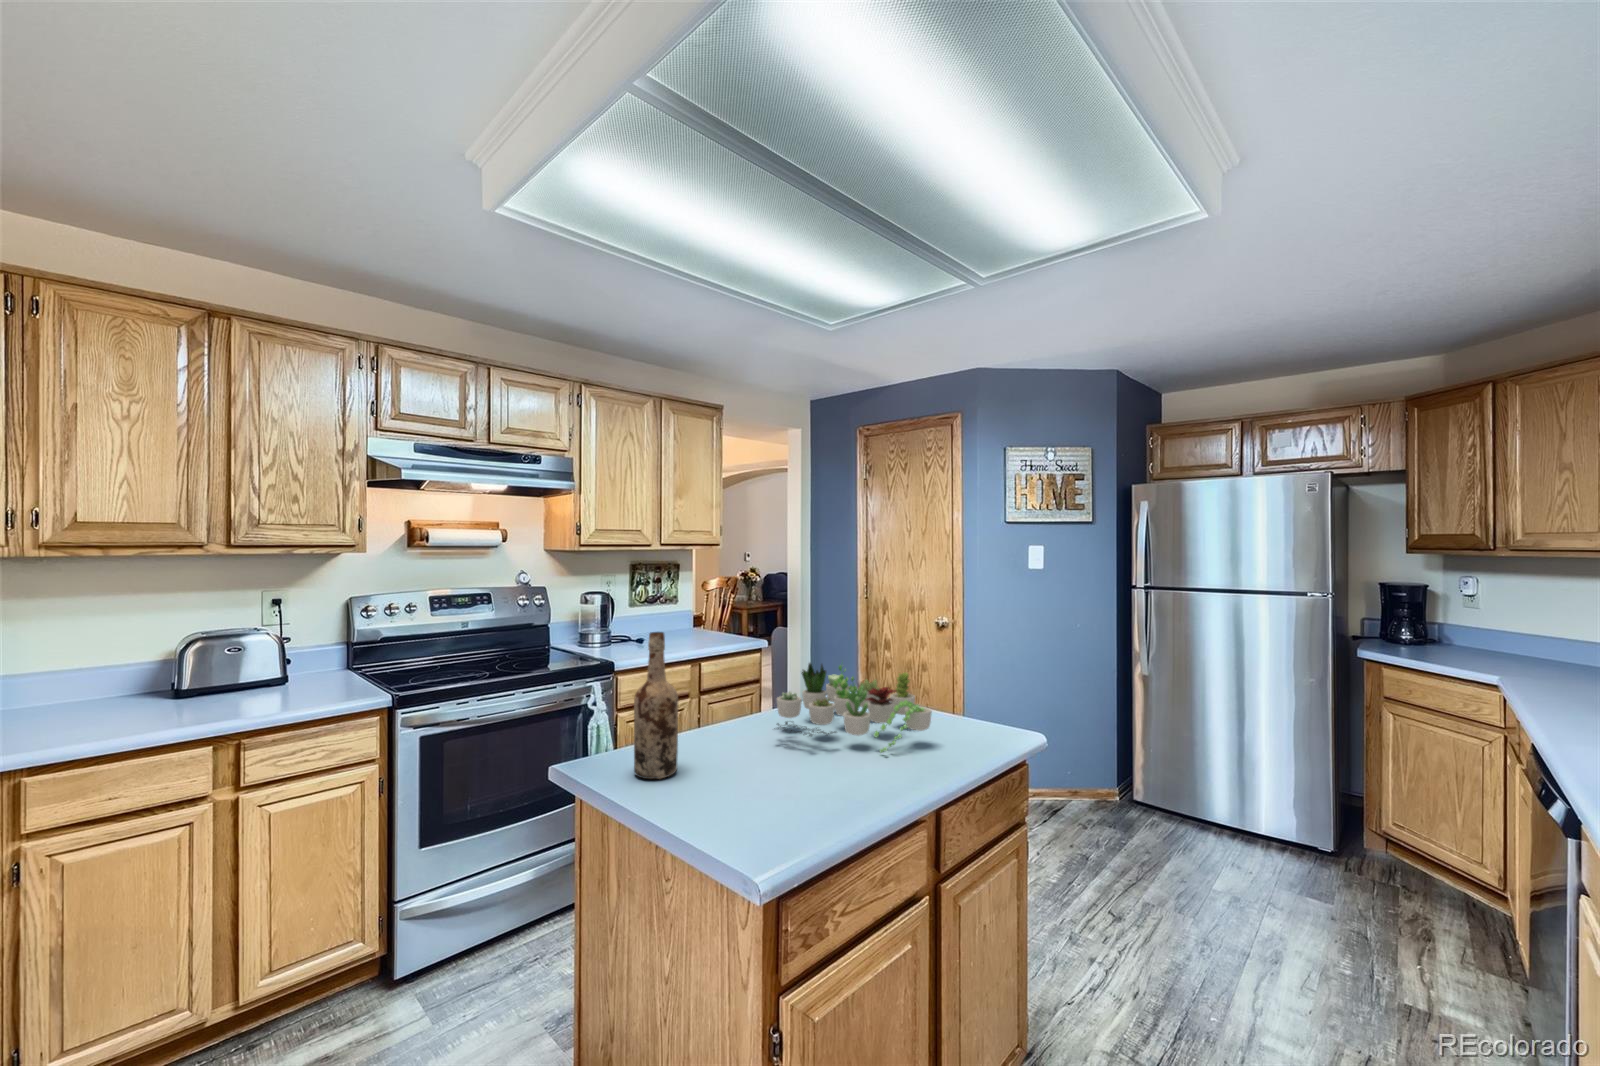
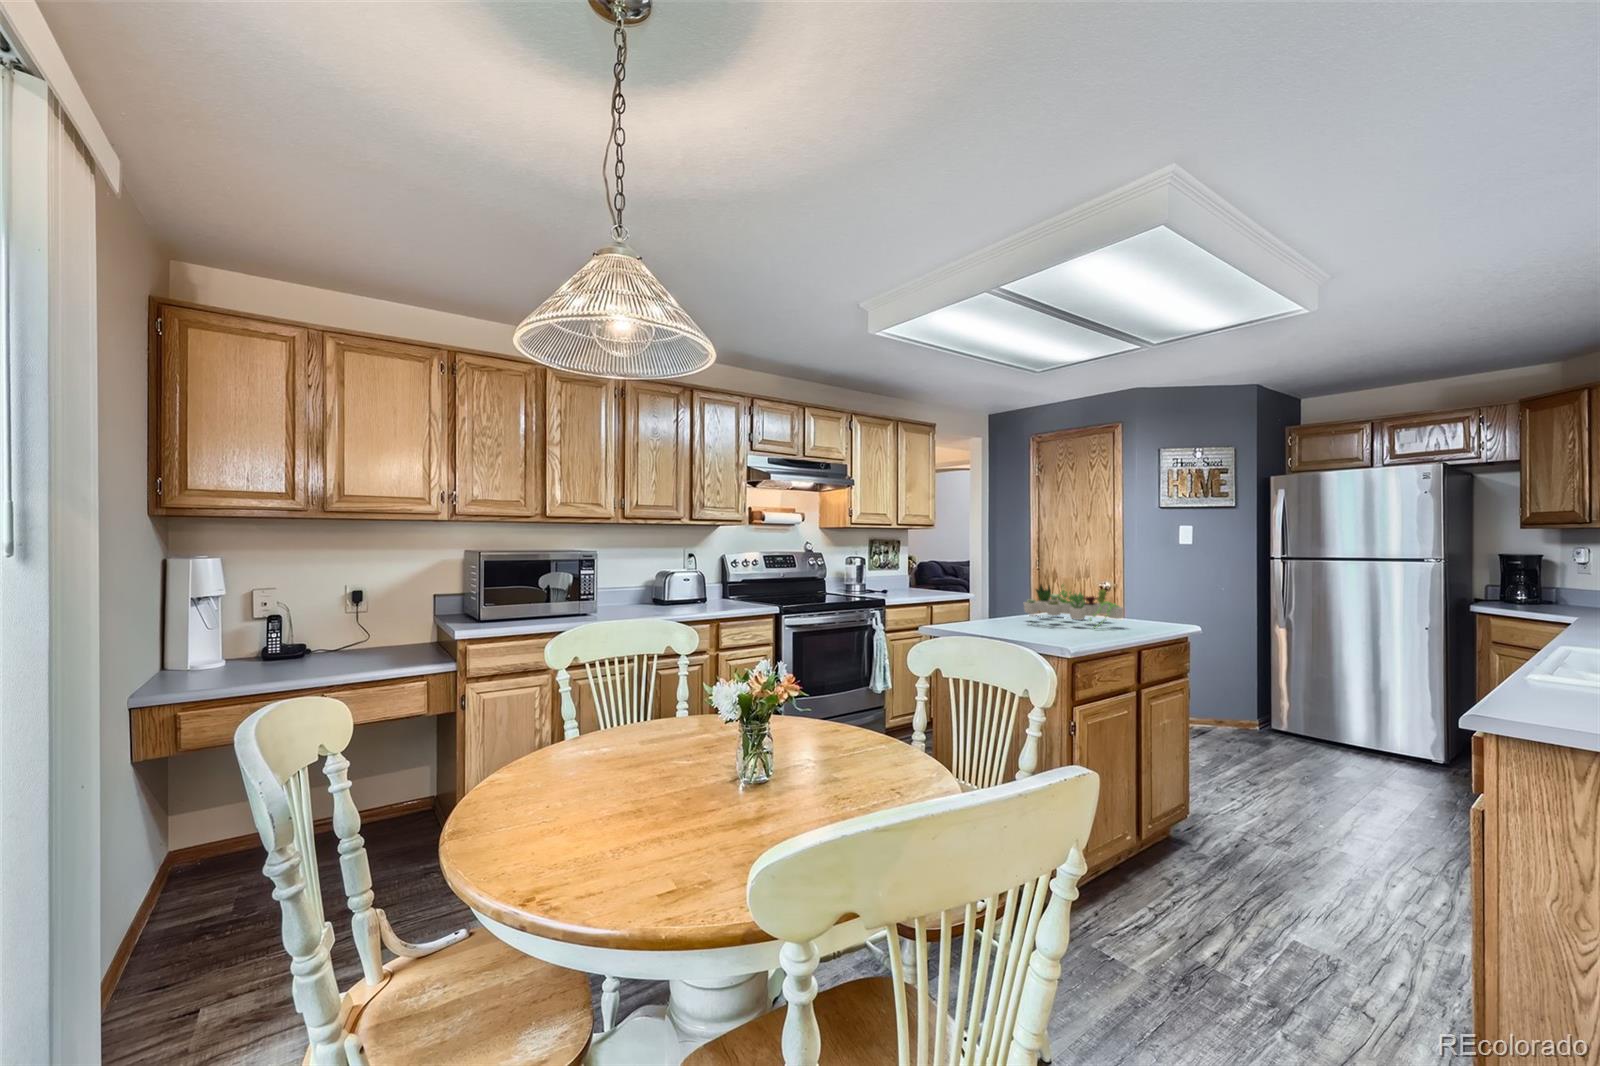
wine bottle: present [634,632,678,779] -> none [958,556,981,632]

